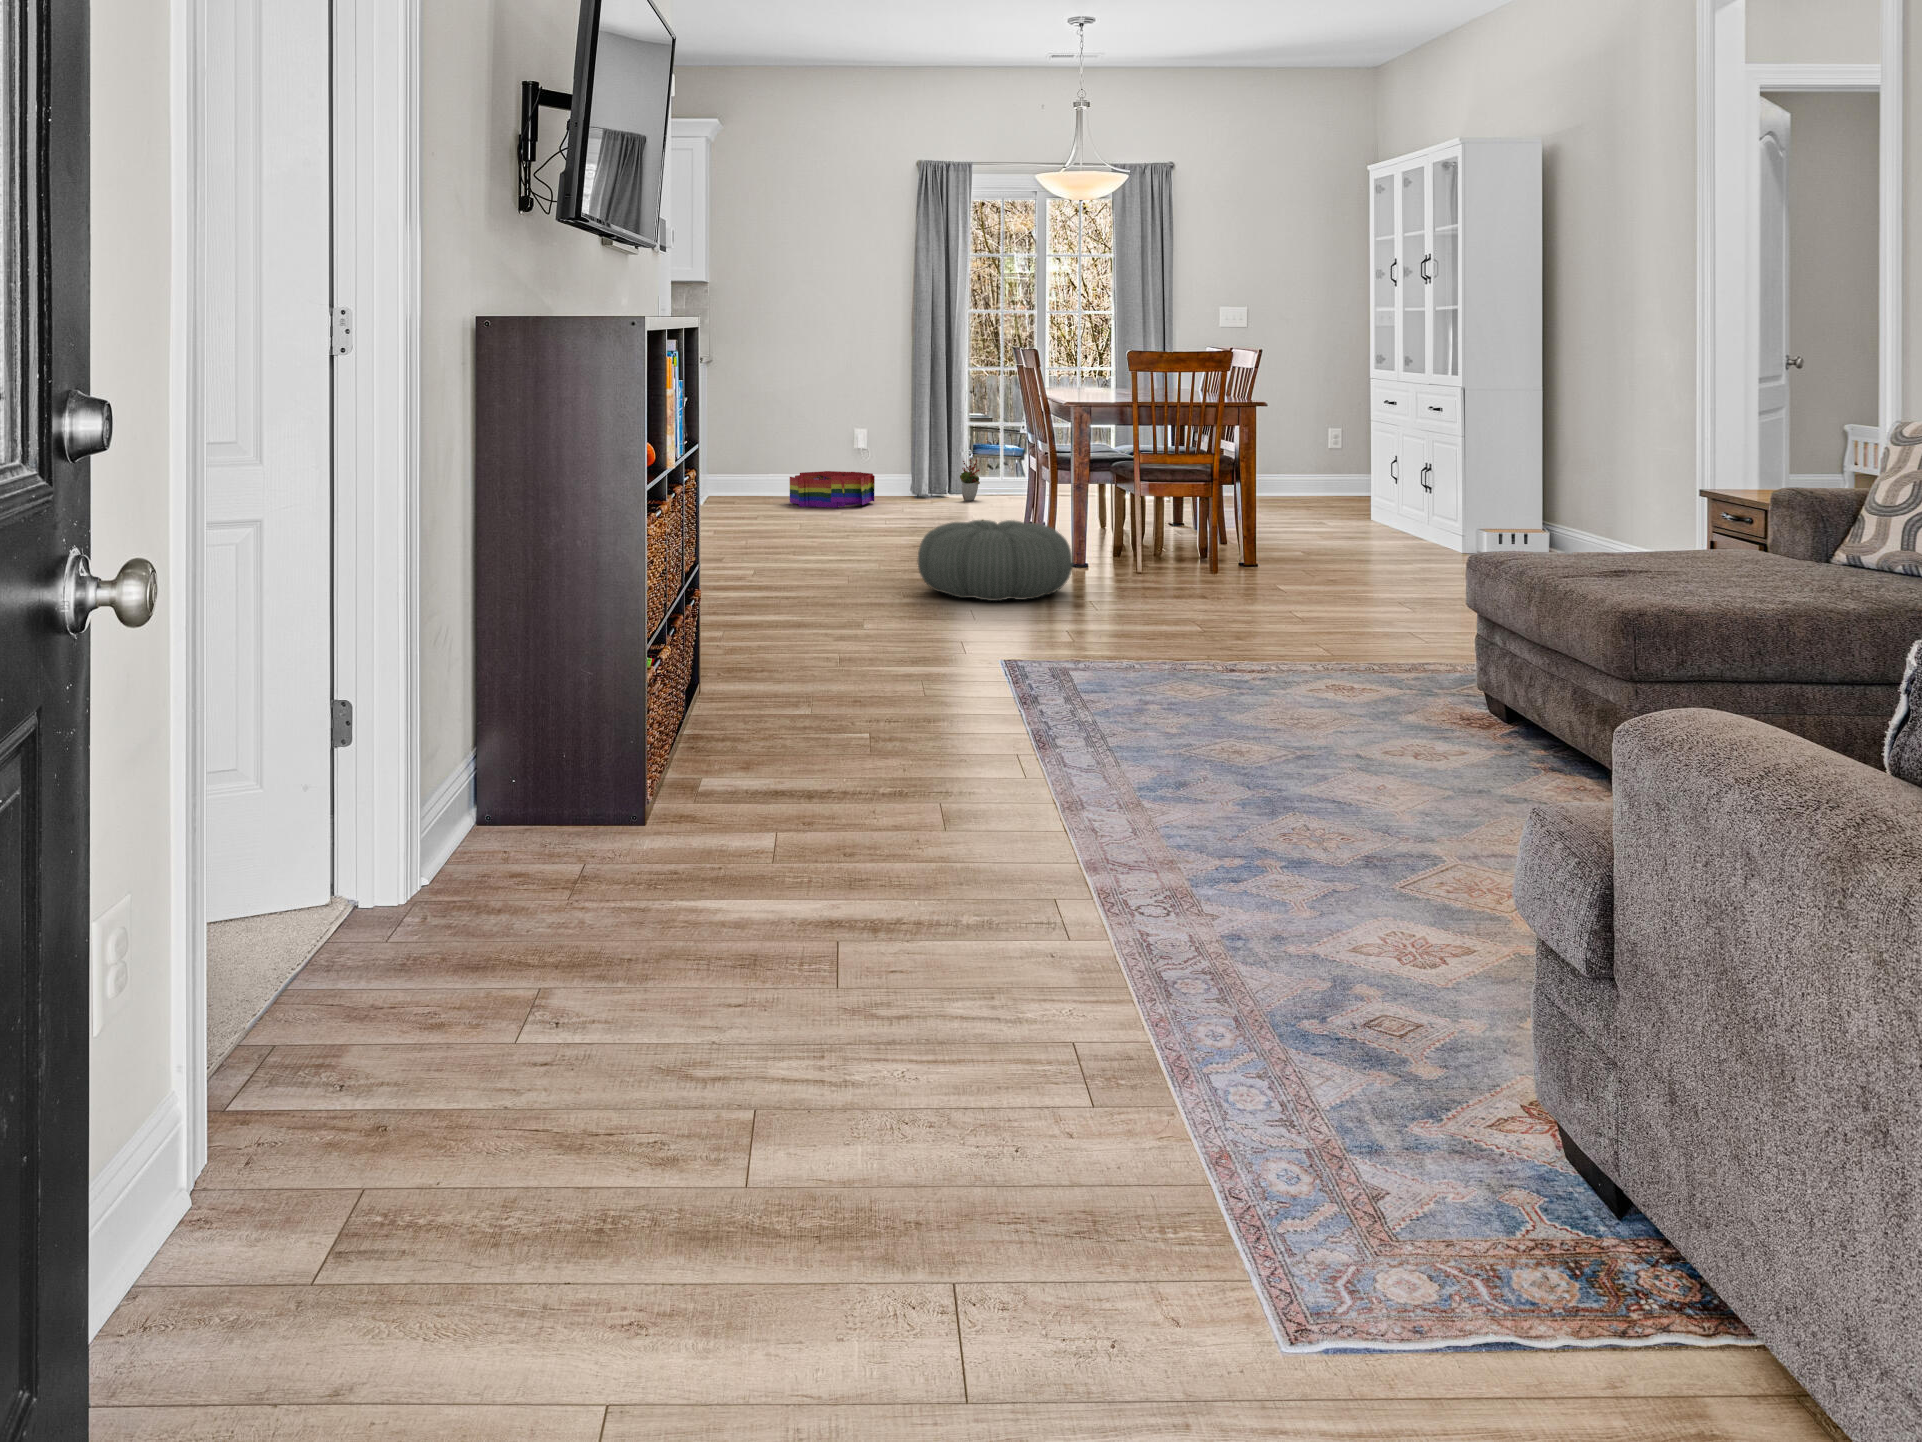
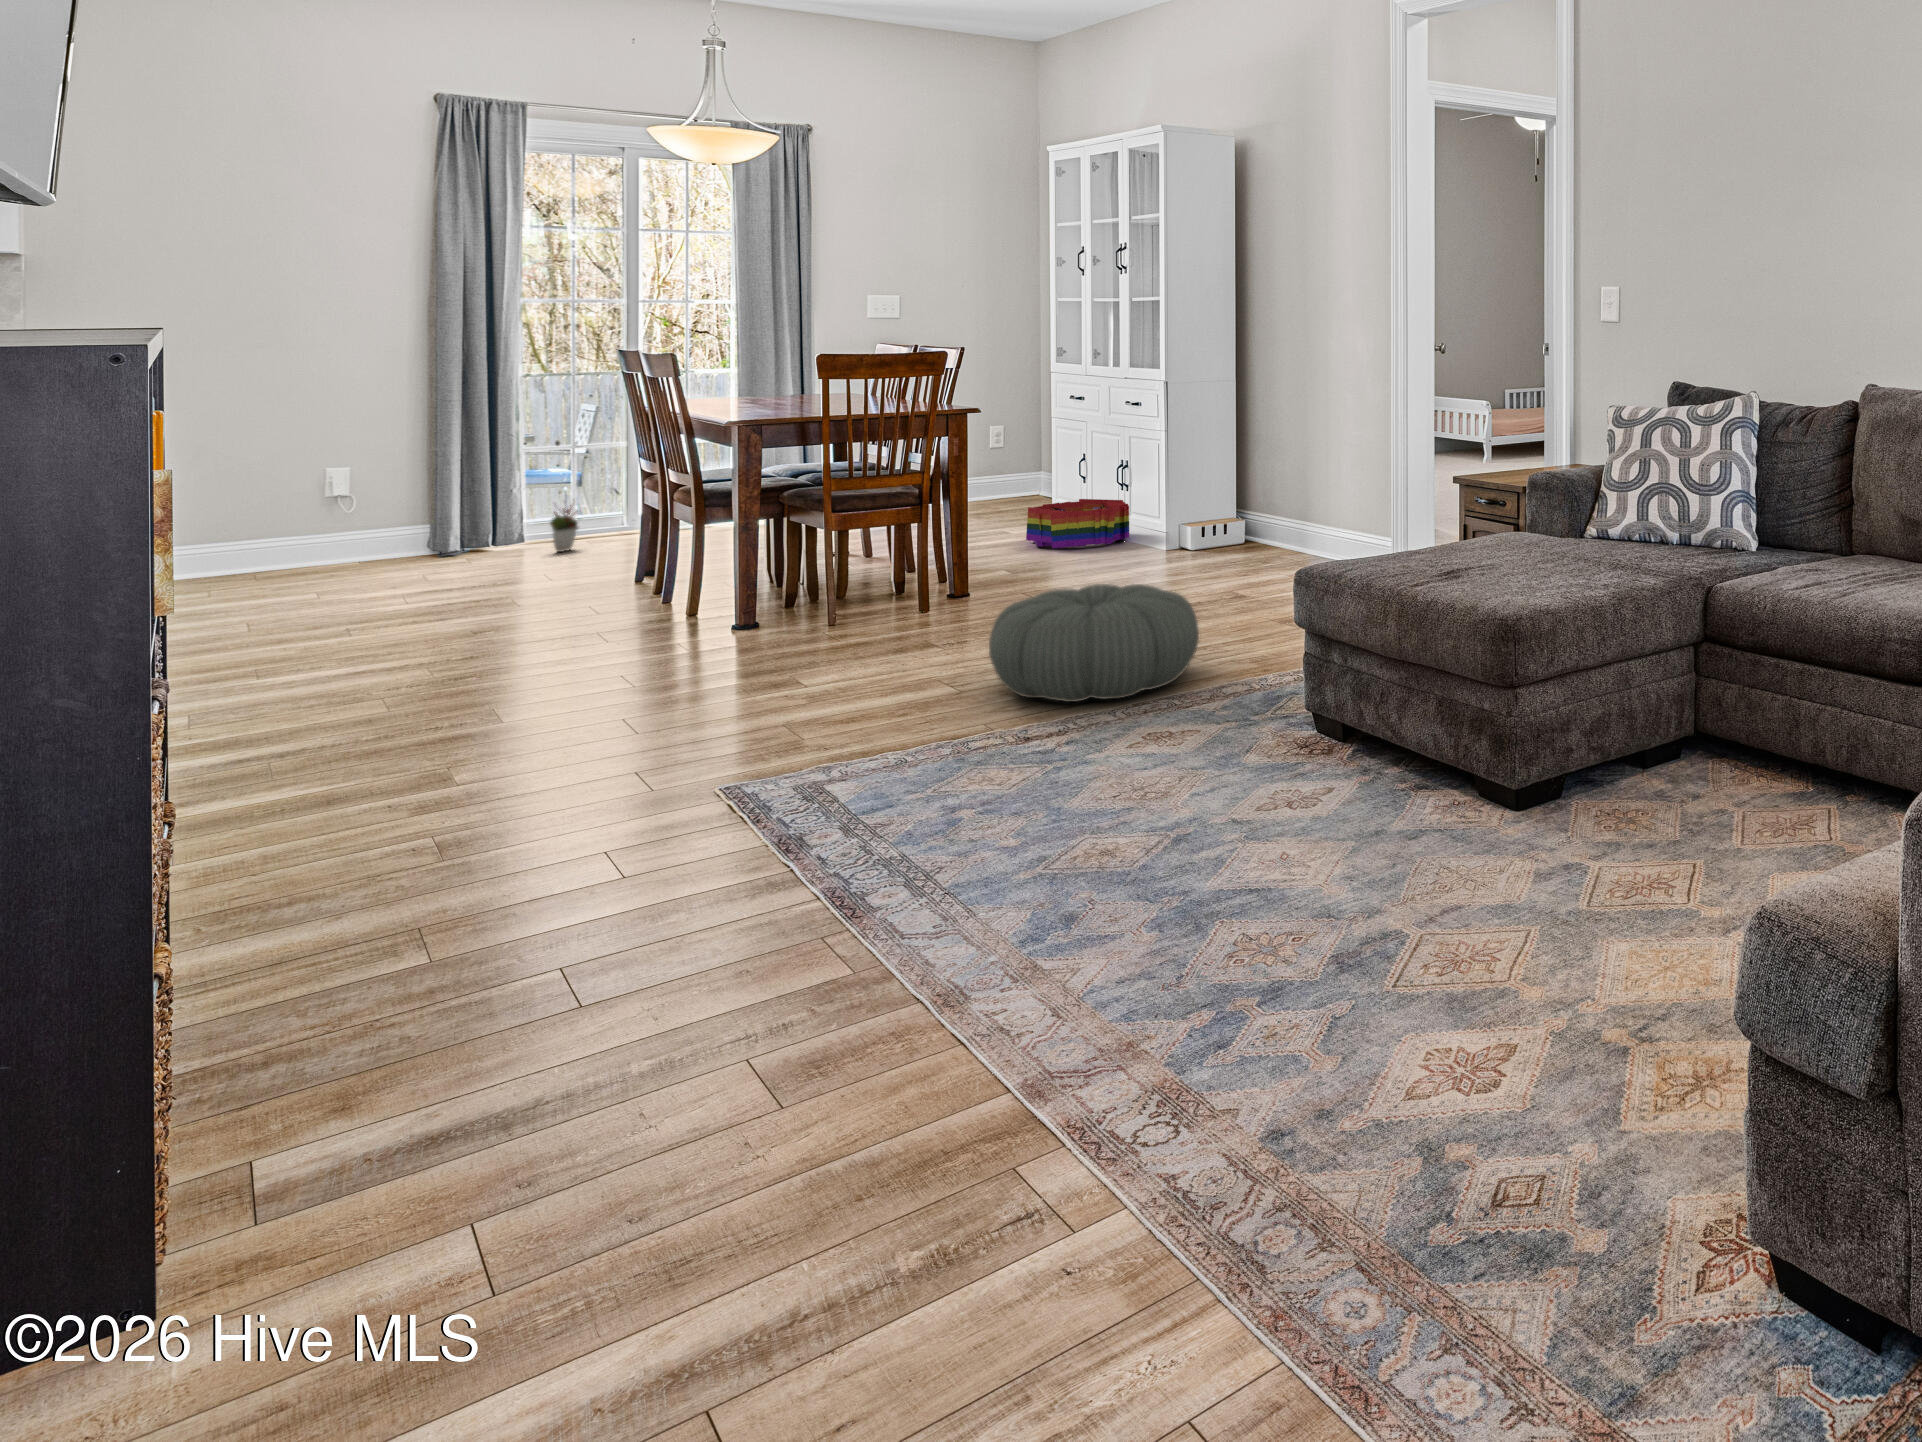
storage bin: present [790,471,875,508] -> present [1026,499,1129,548]
pouf: present [918,520,1073,601] -> present [989,584,1199,702]

